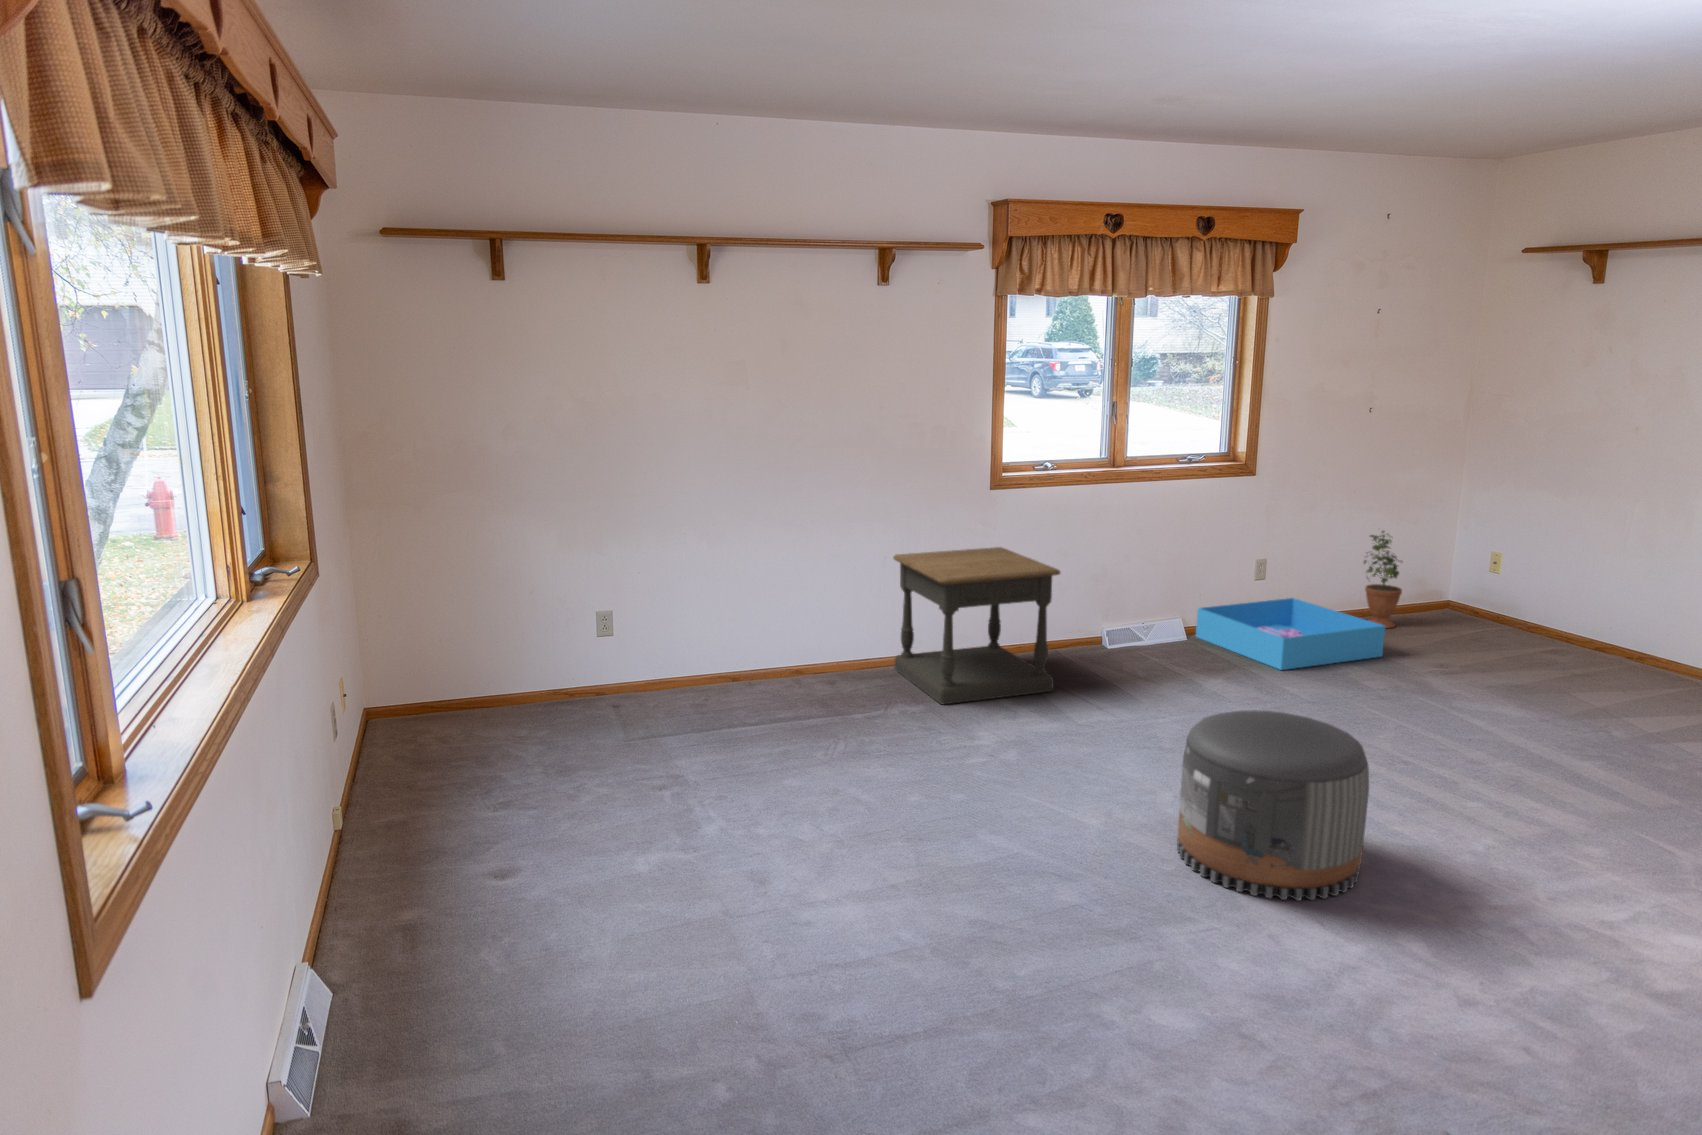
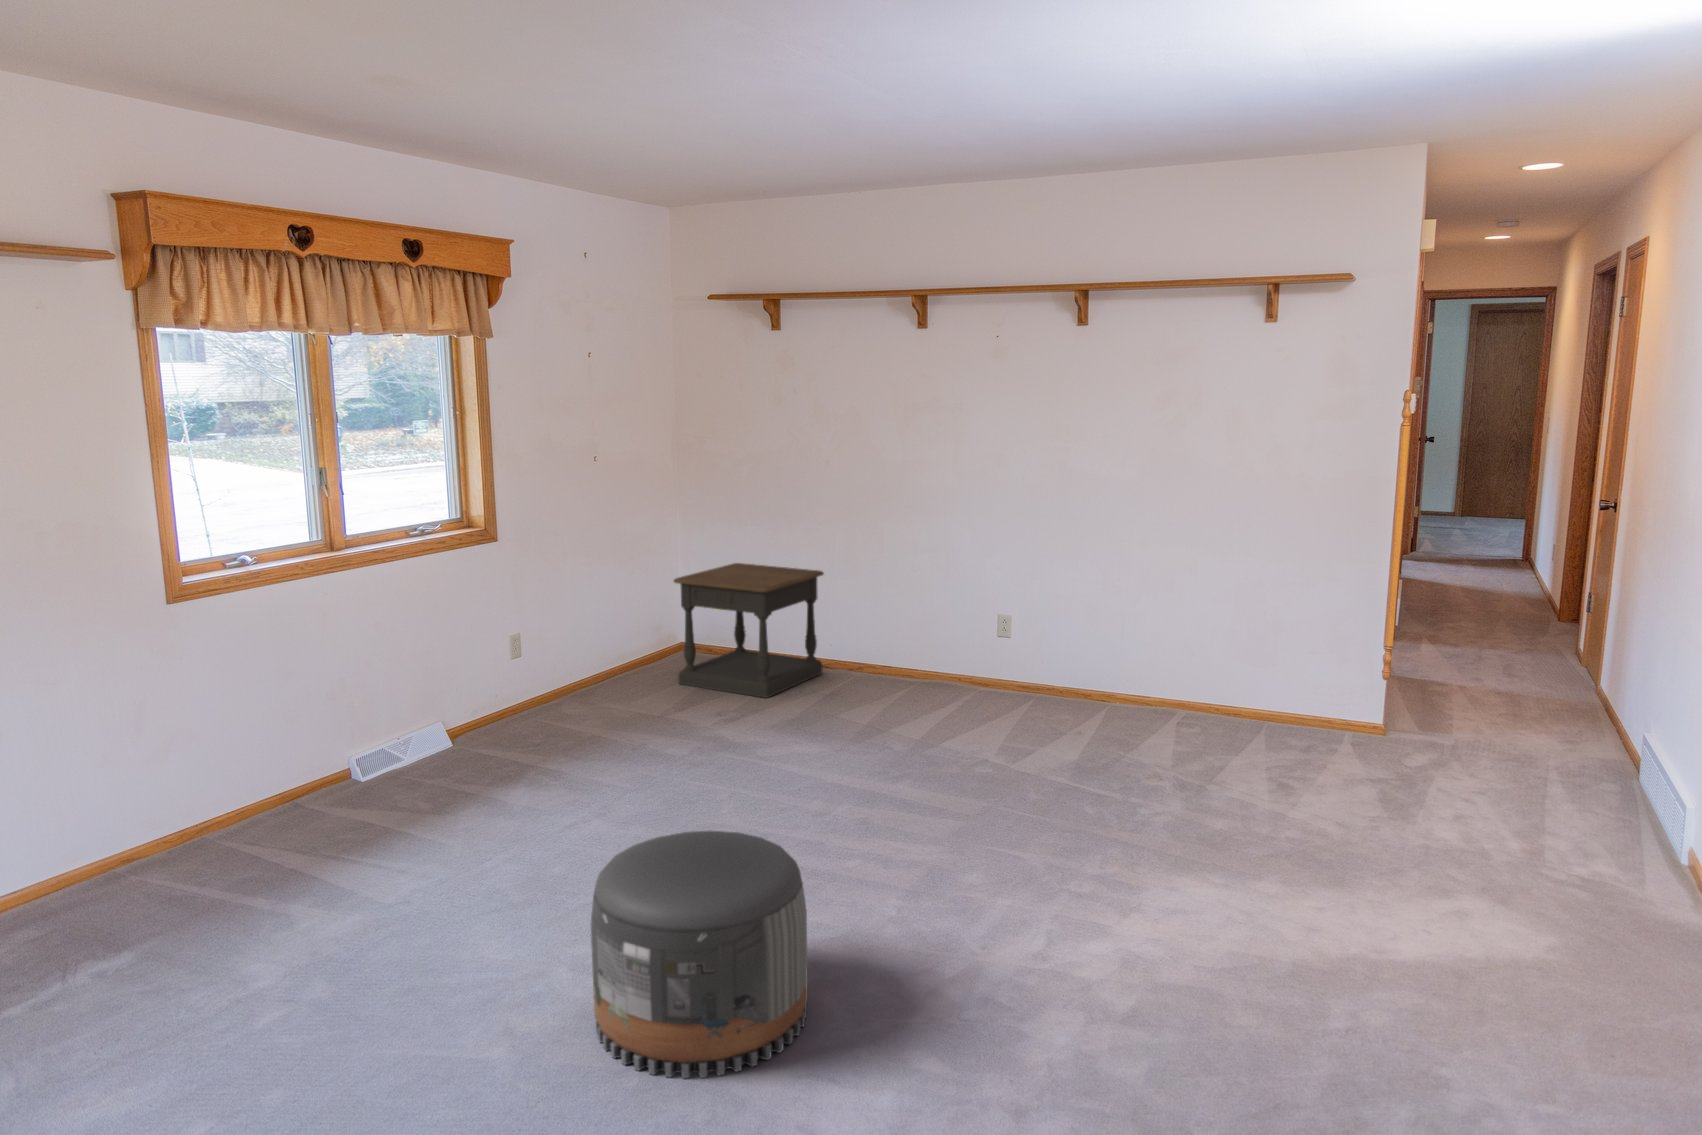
potted plant: present [1364,531,1402,628] -> none [613,582,654,687]
side table: present [893,547,1060,704] -> present [674,563,824,698]
storage bin: present [1196,598,1385,670] -> none [457,672,662,760]

